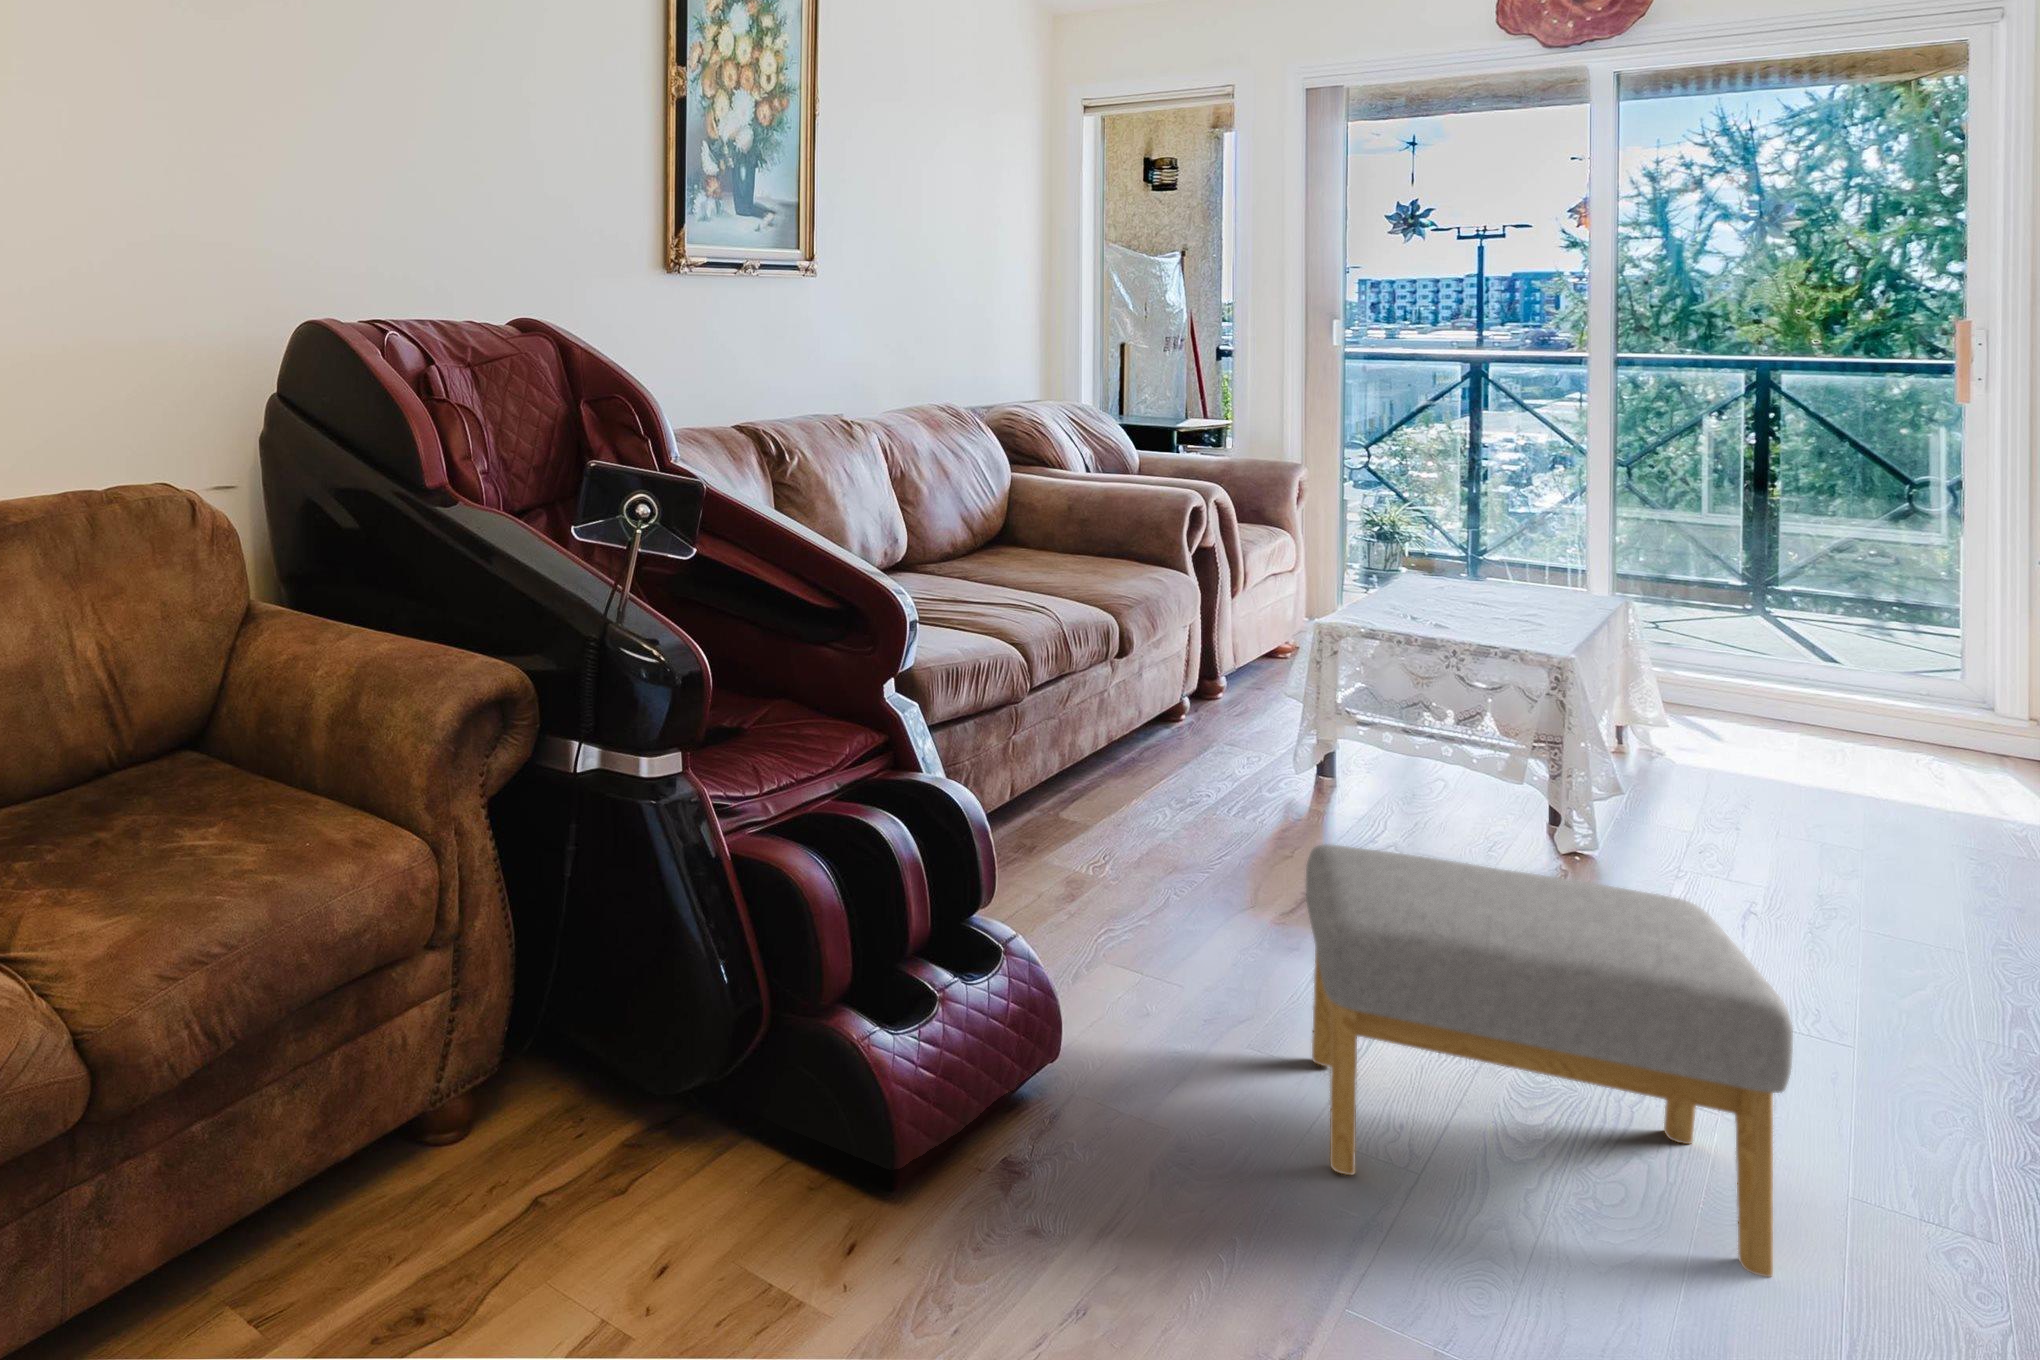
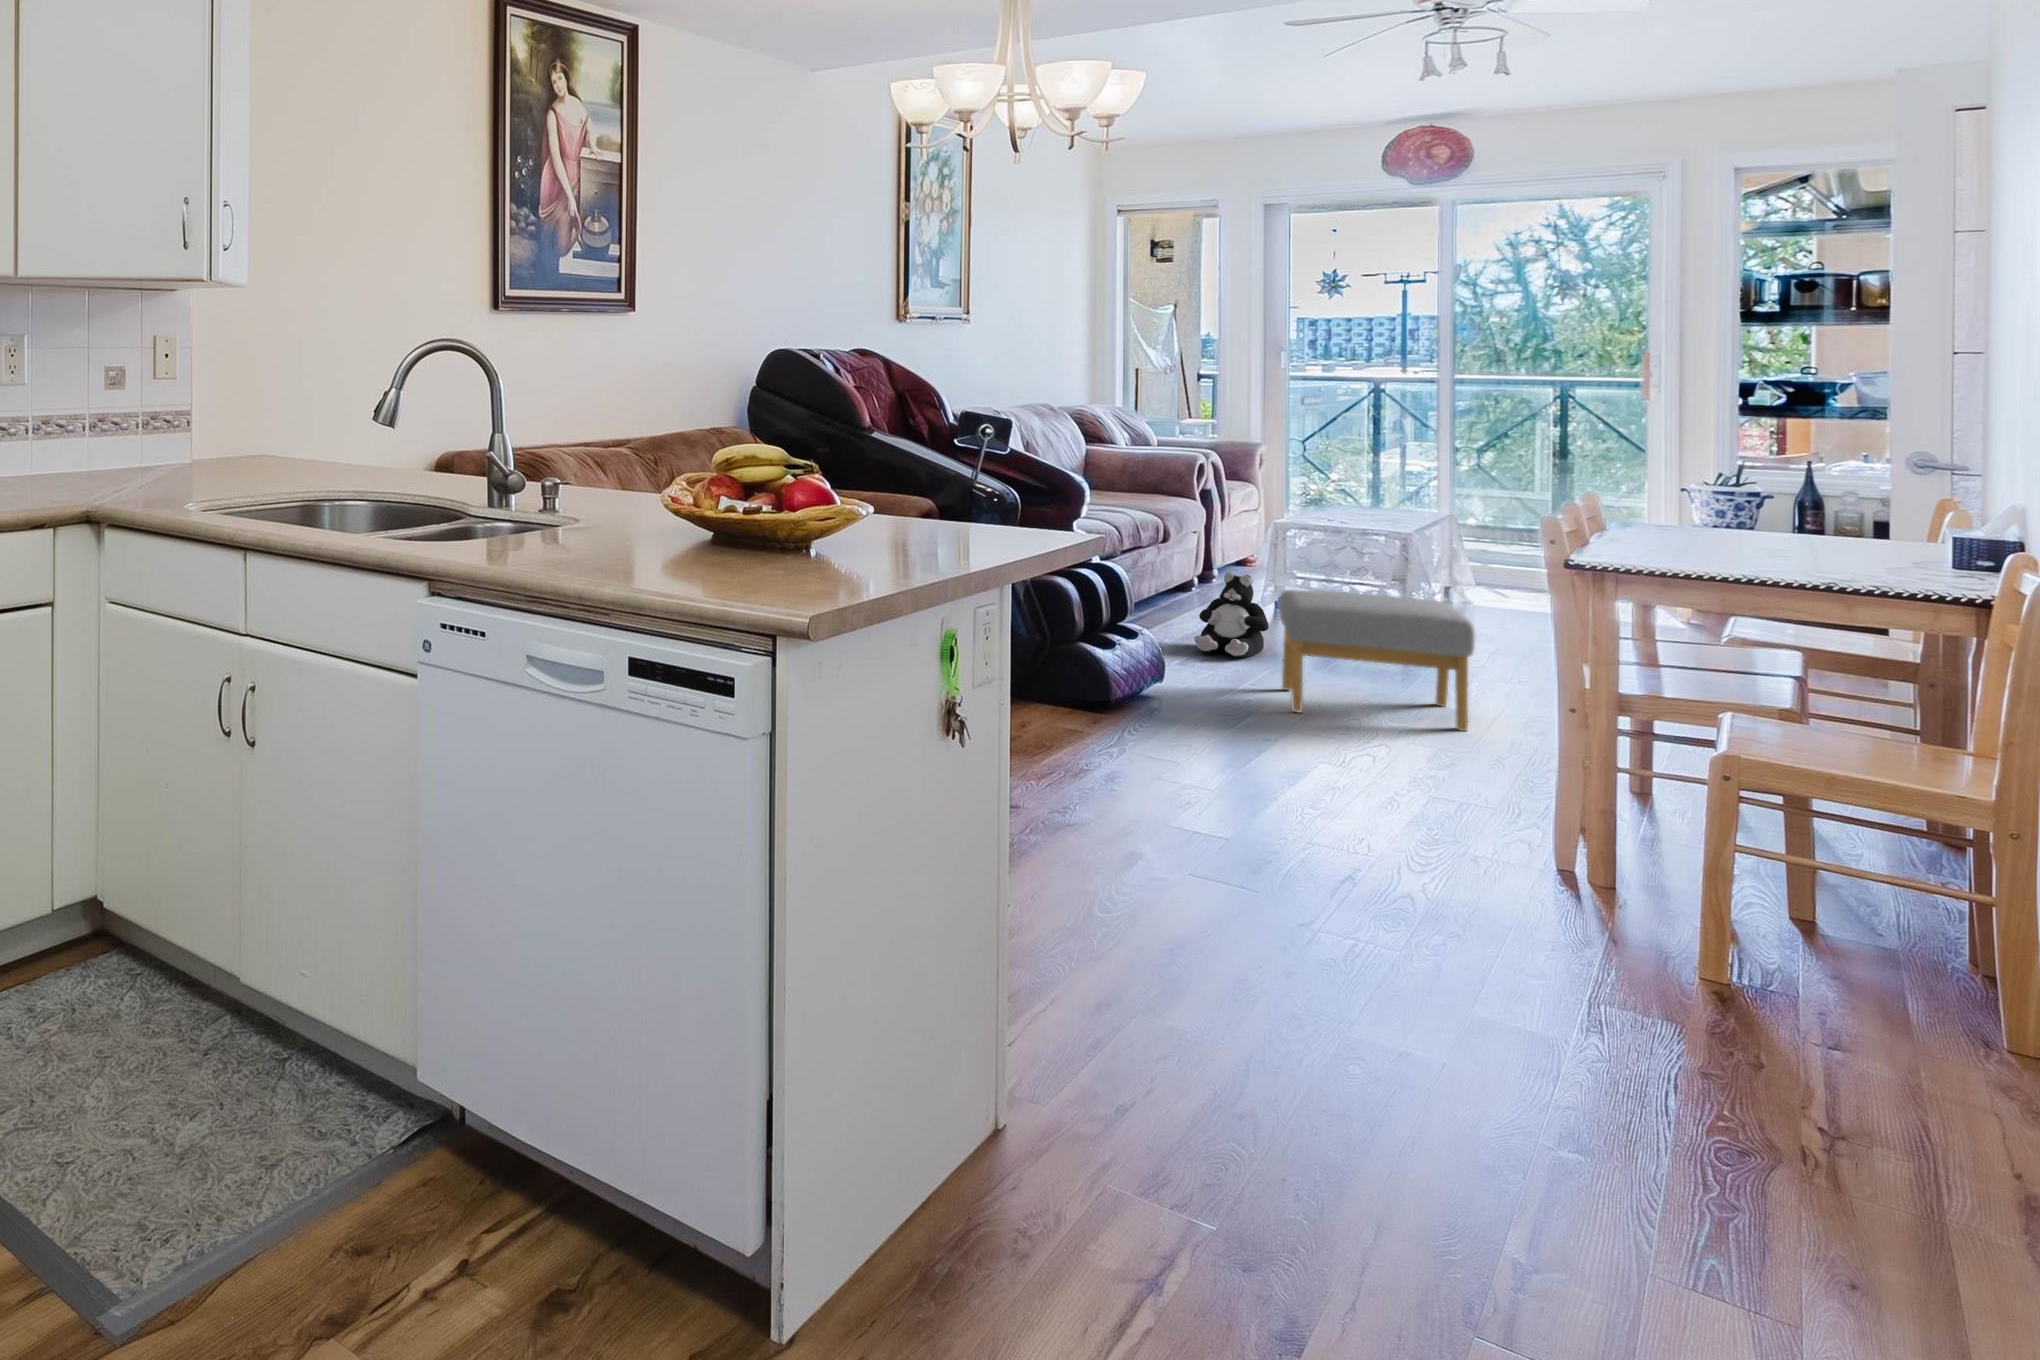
plush toy: none [1144,753,1291,935] -> present [1194,573,1269,657]

